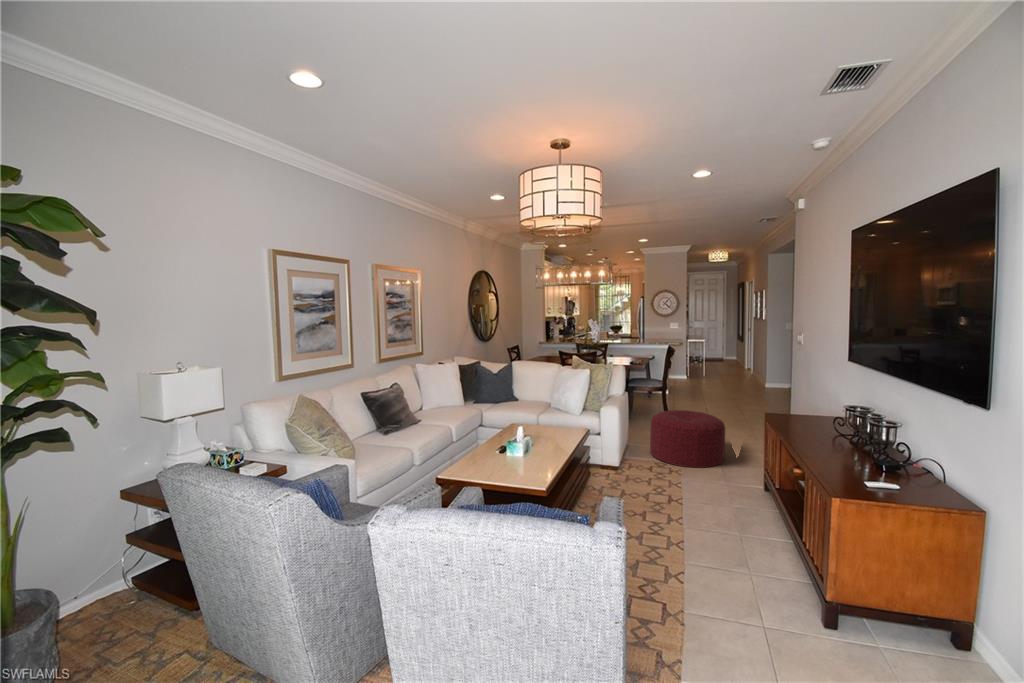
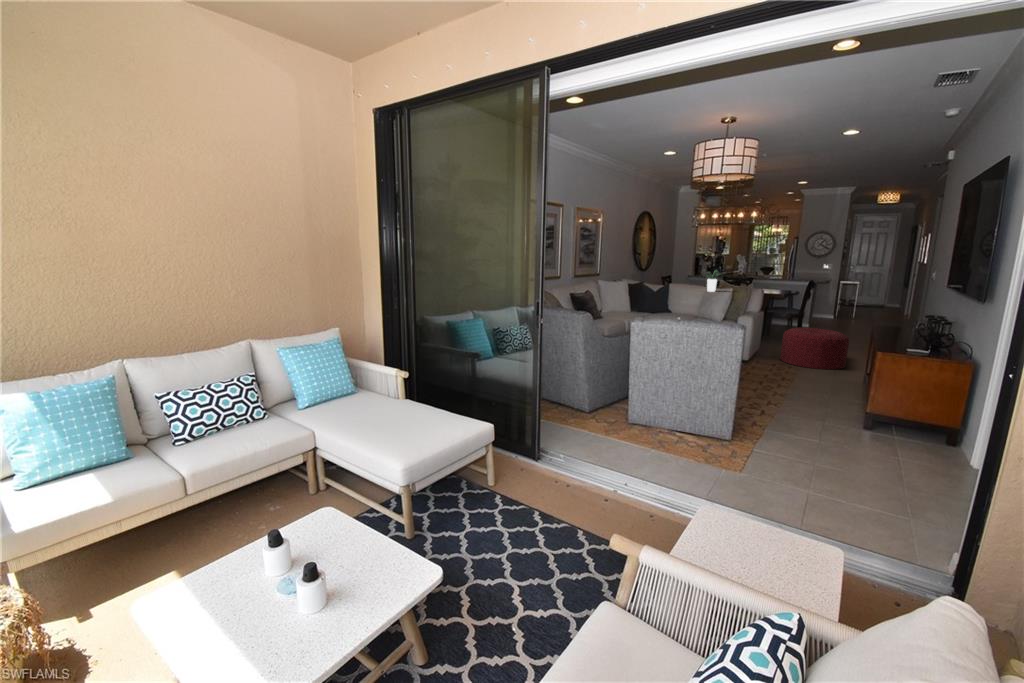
potted plant: none [546,344,579,372] -> present [707,270,720,292]

